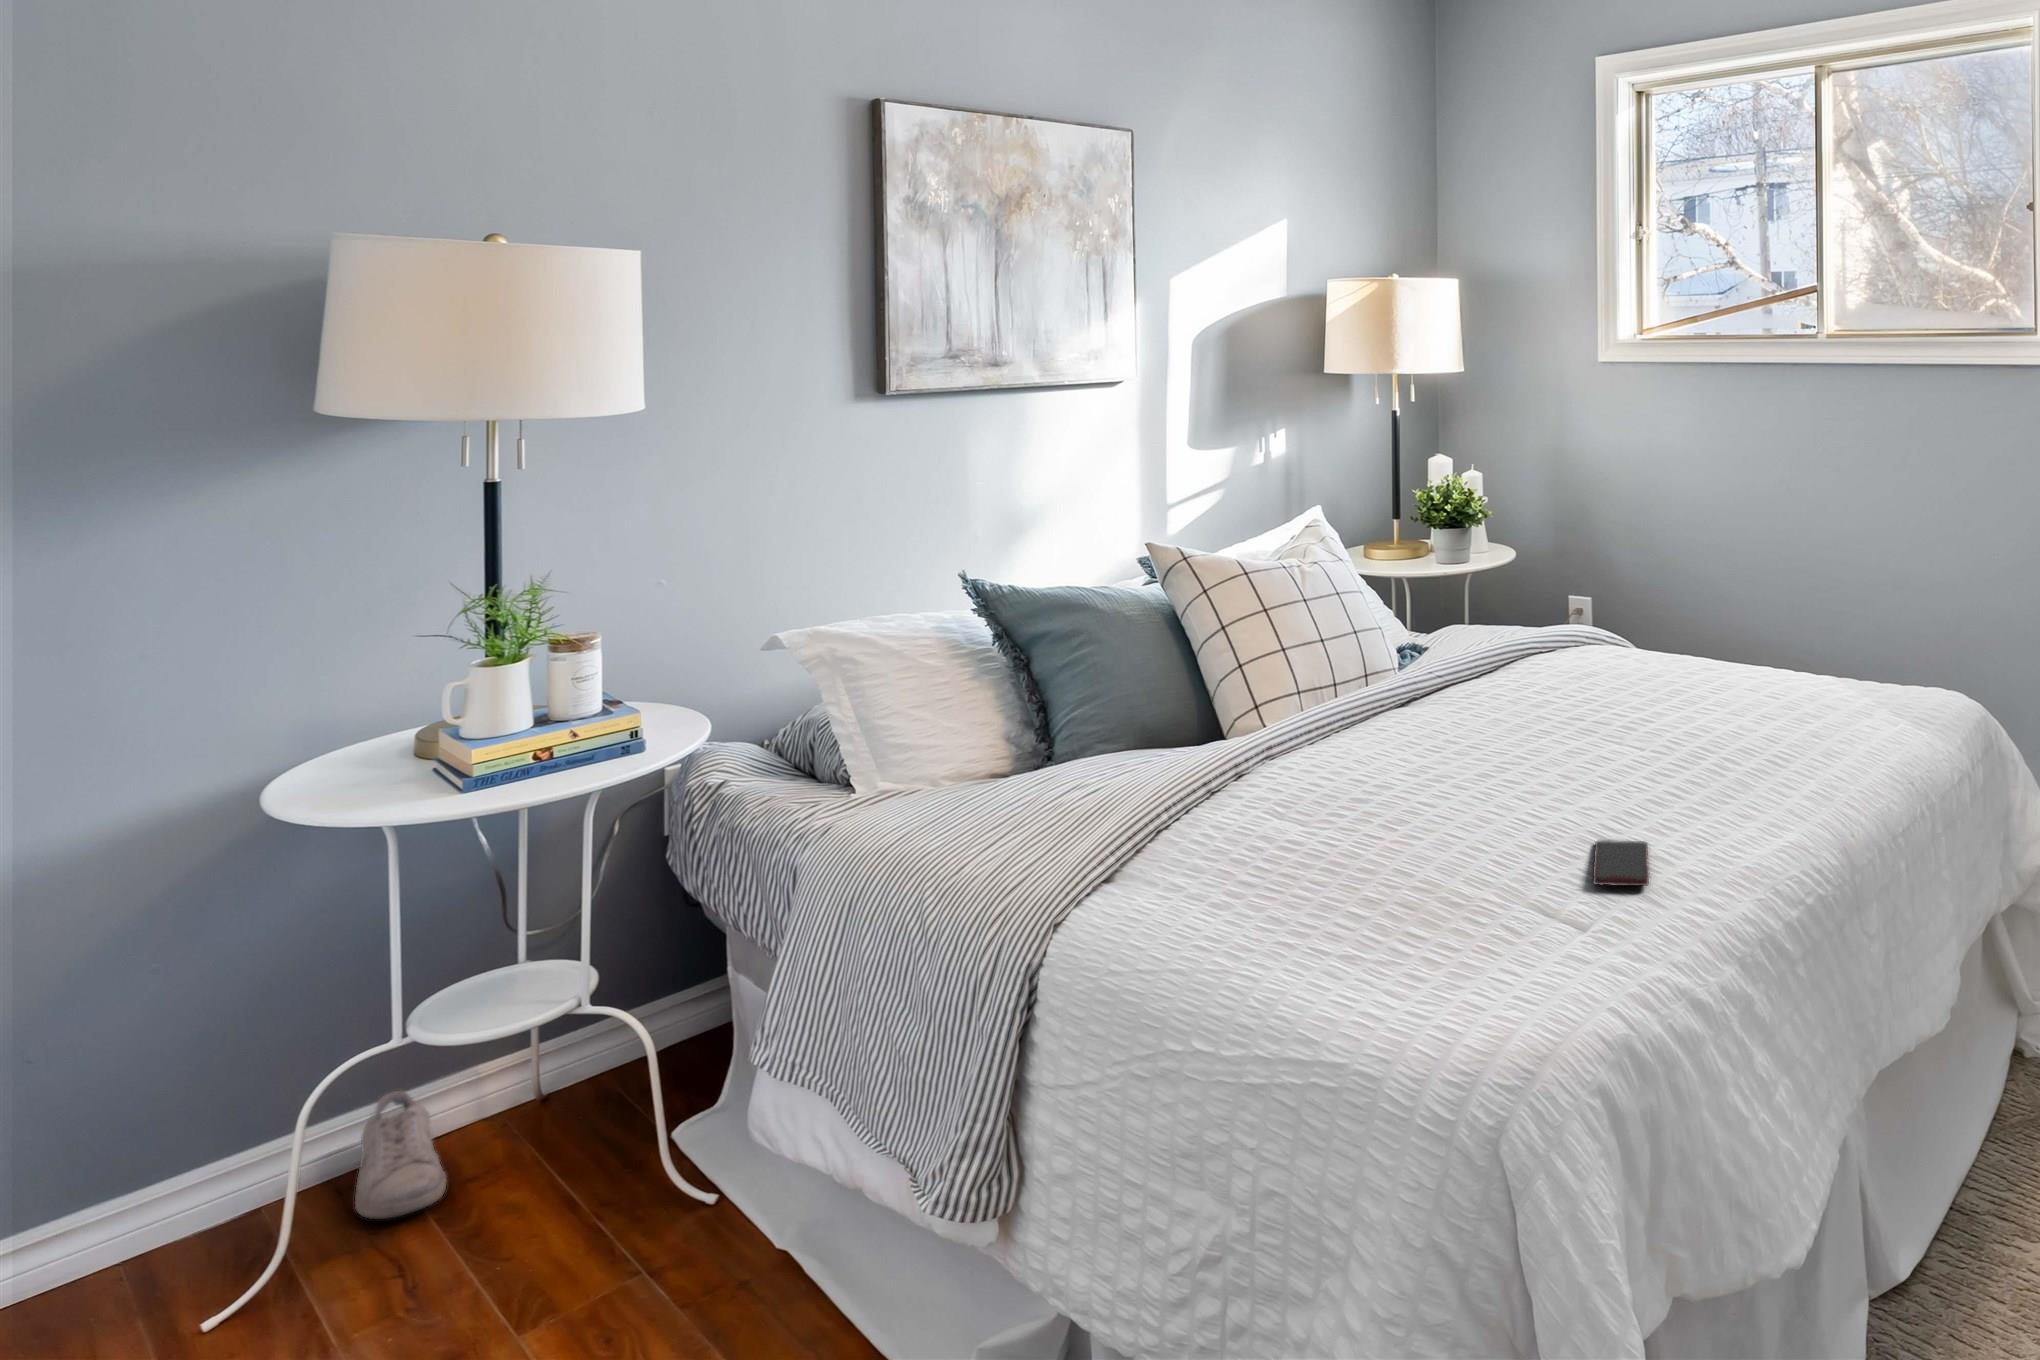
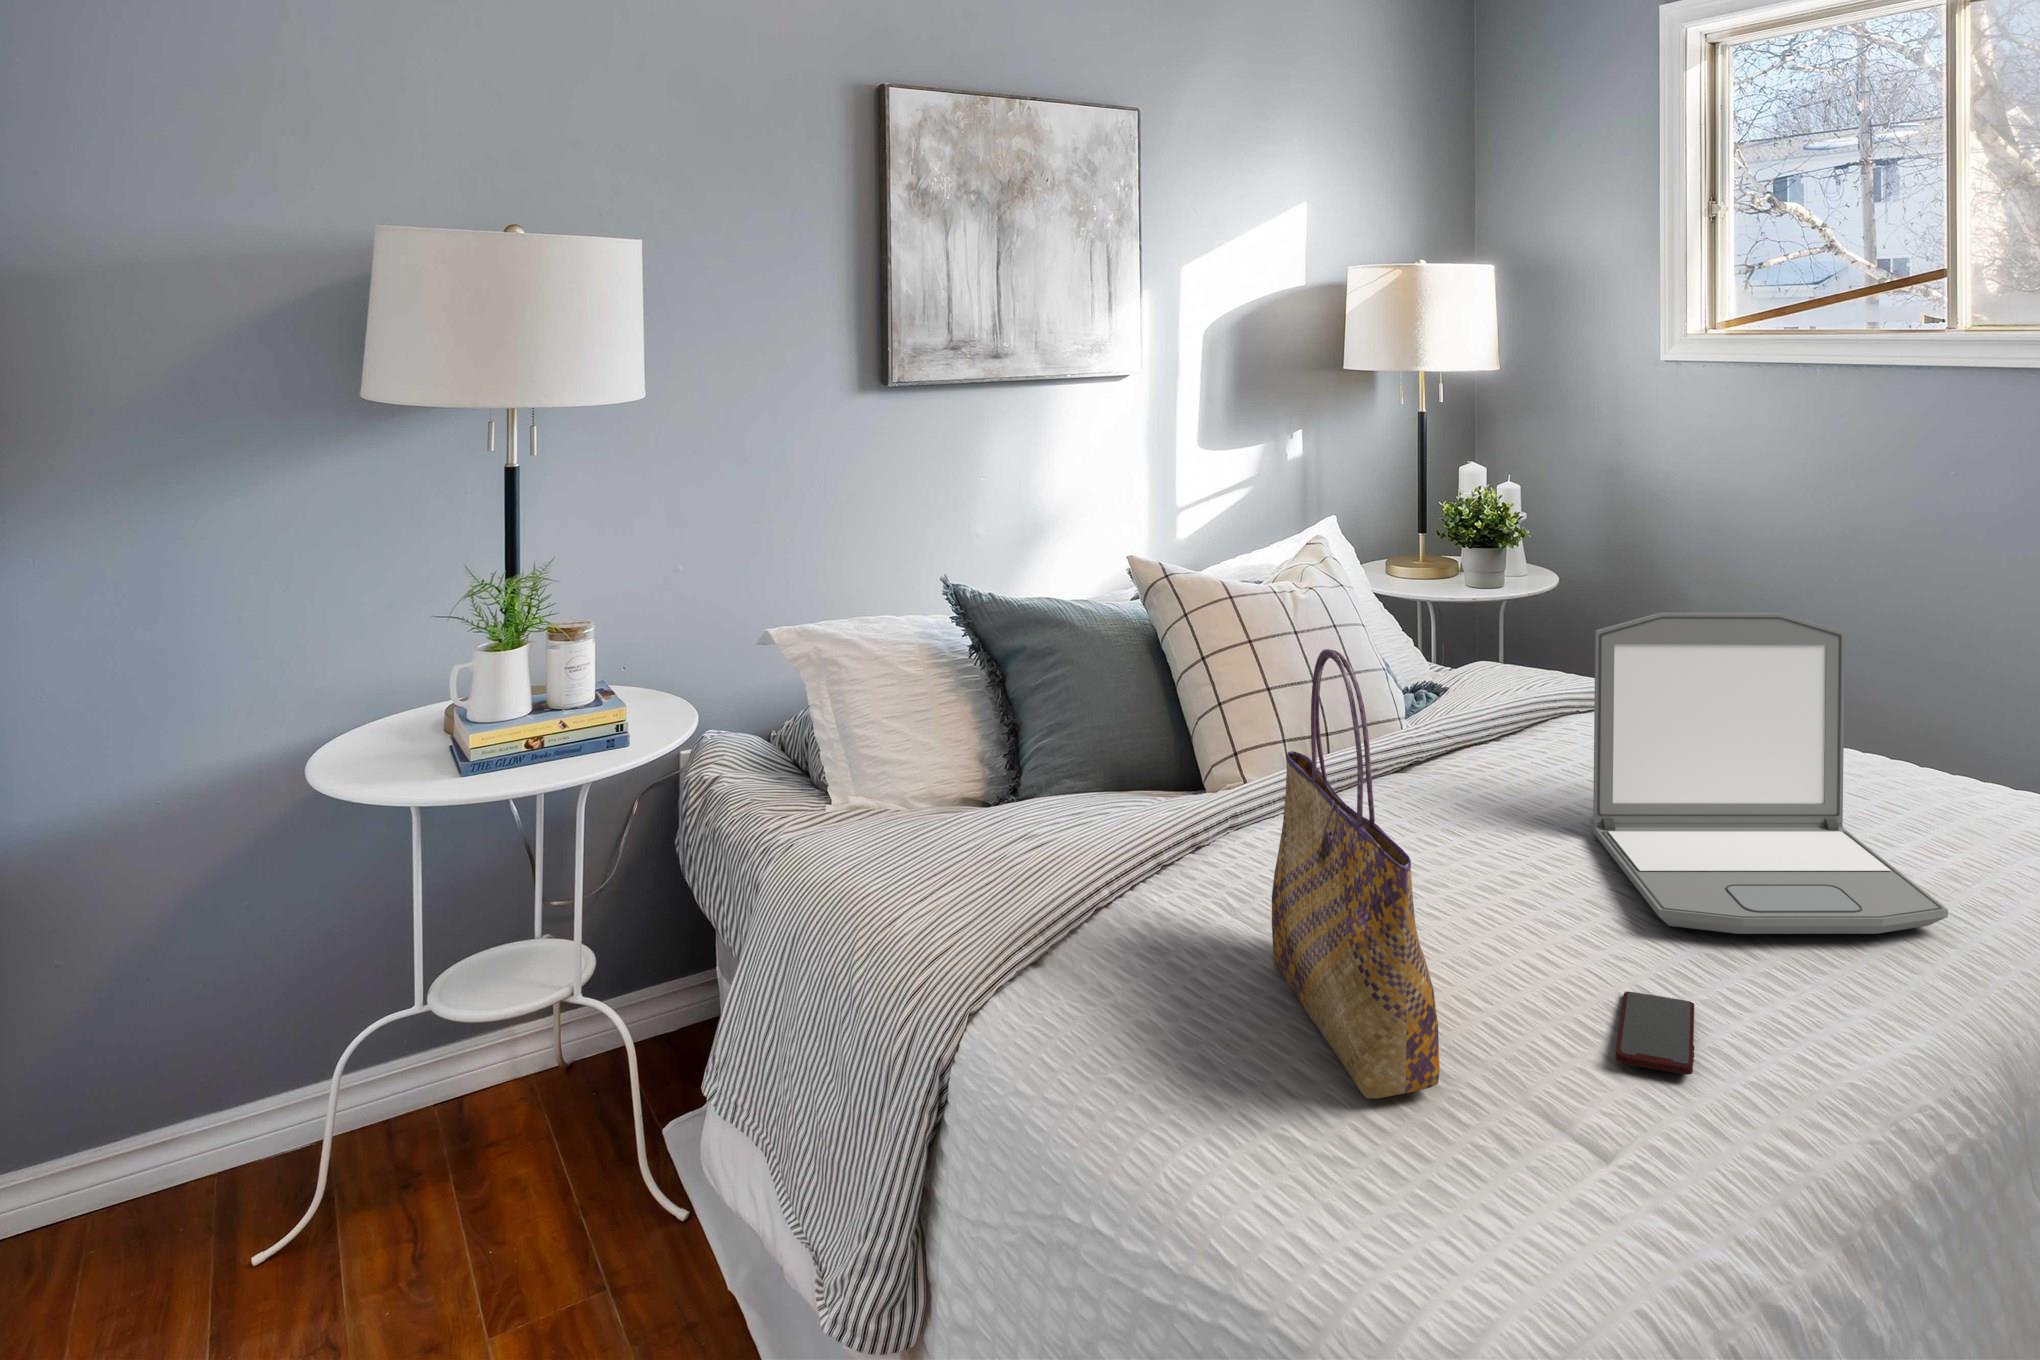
laptop: none [1561,551,1826,794] -> present [1591,613,1948,934]
tote bag: none [1315,584,1463,930] -> present [1272,649,1440,1099]
shoe: present [355,1091,447,1219] -> none [379,1050,456,1184]

